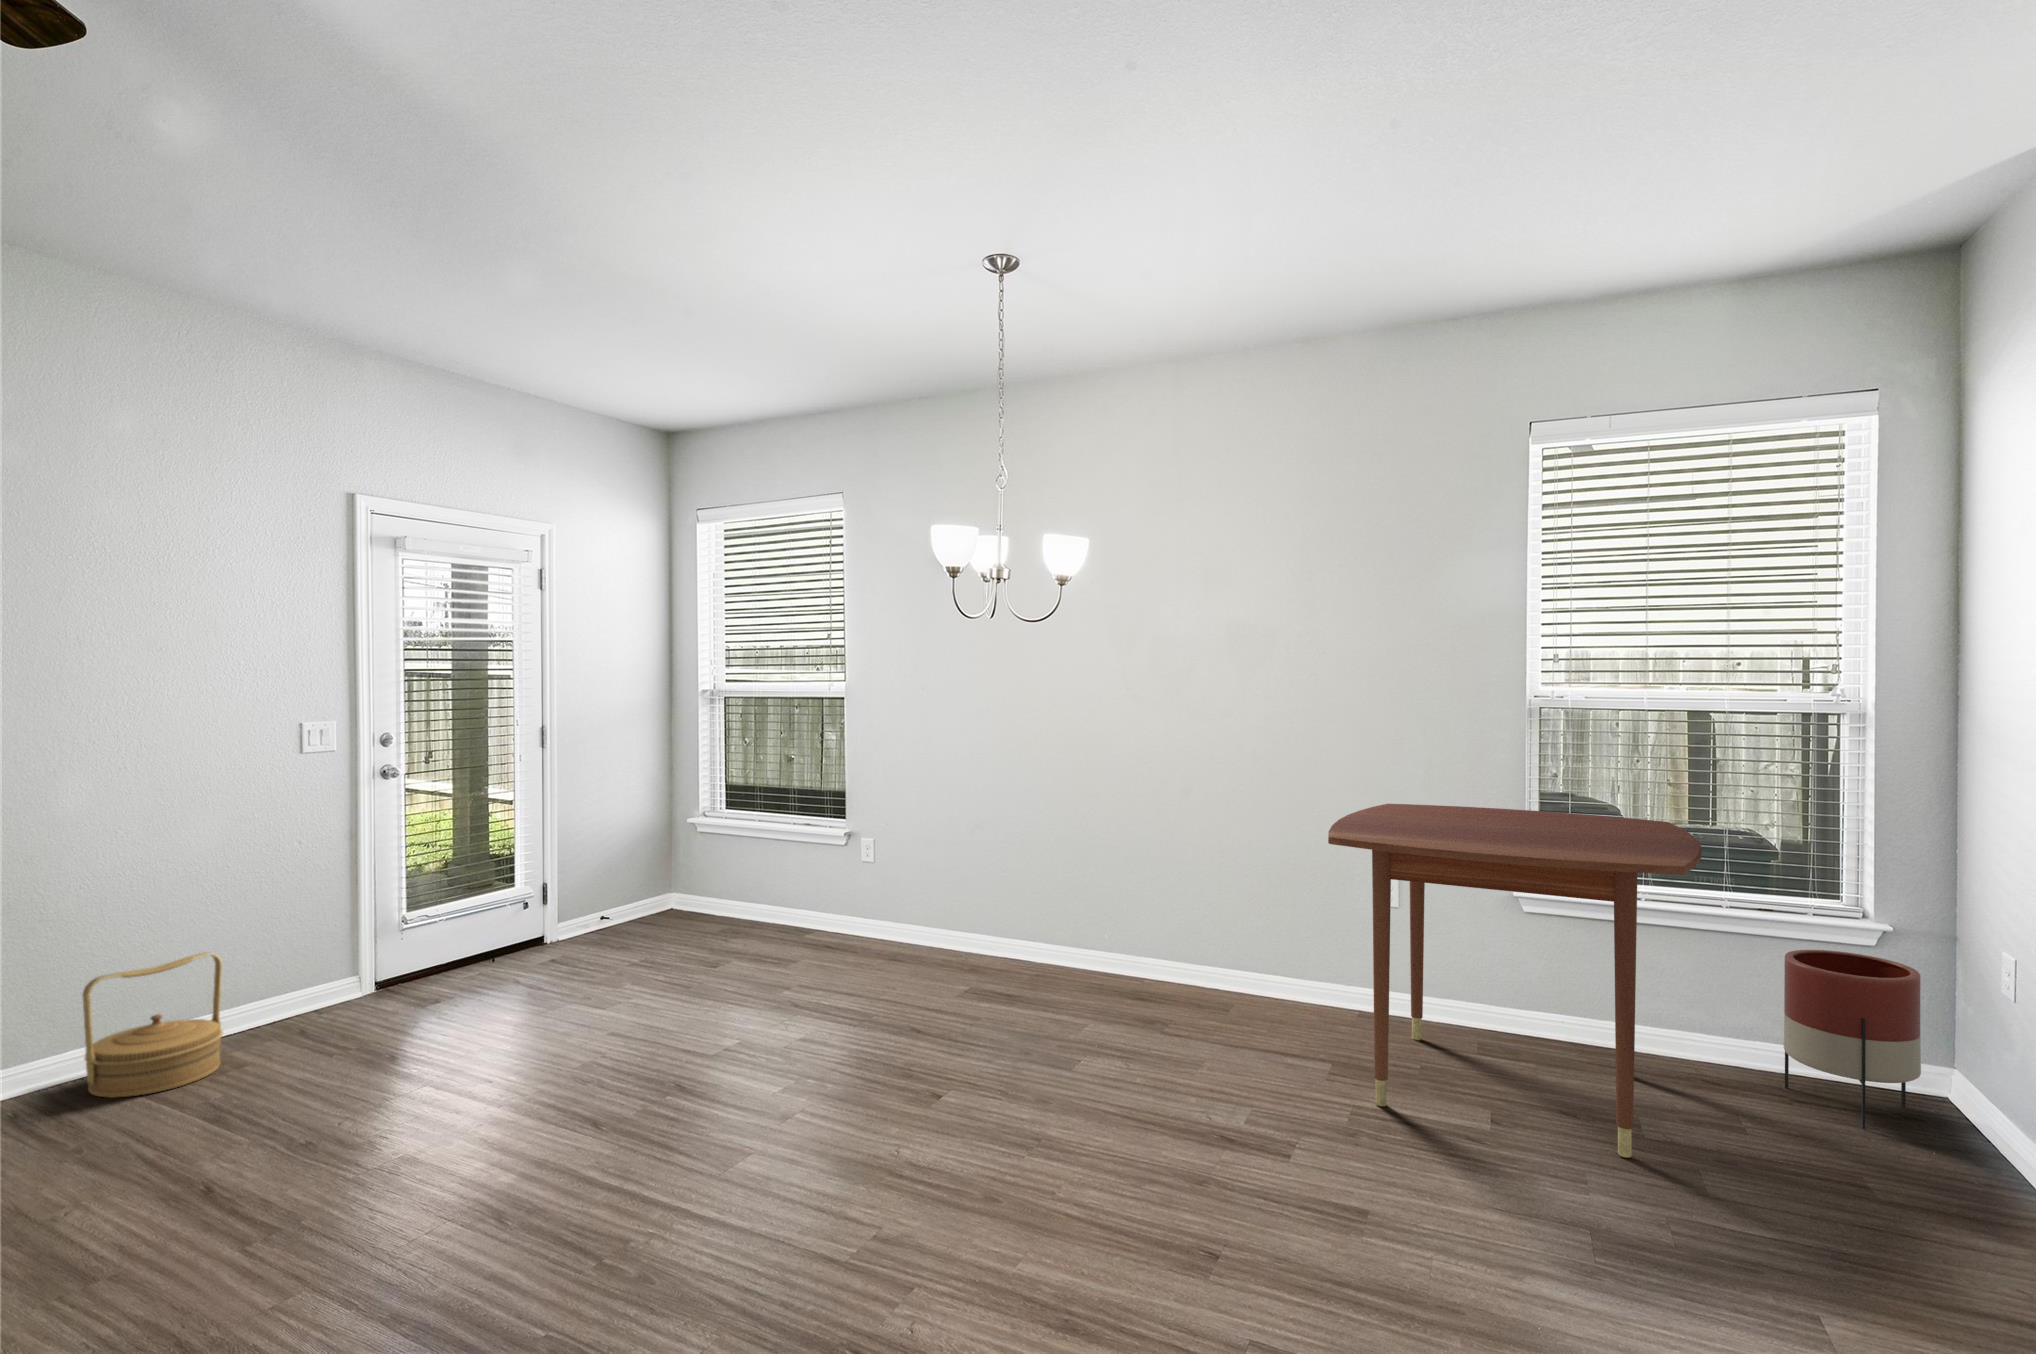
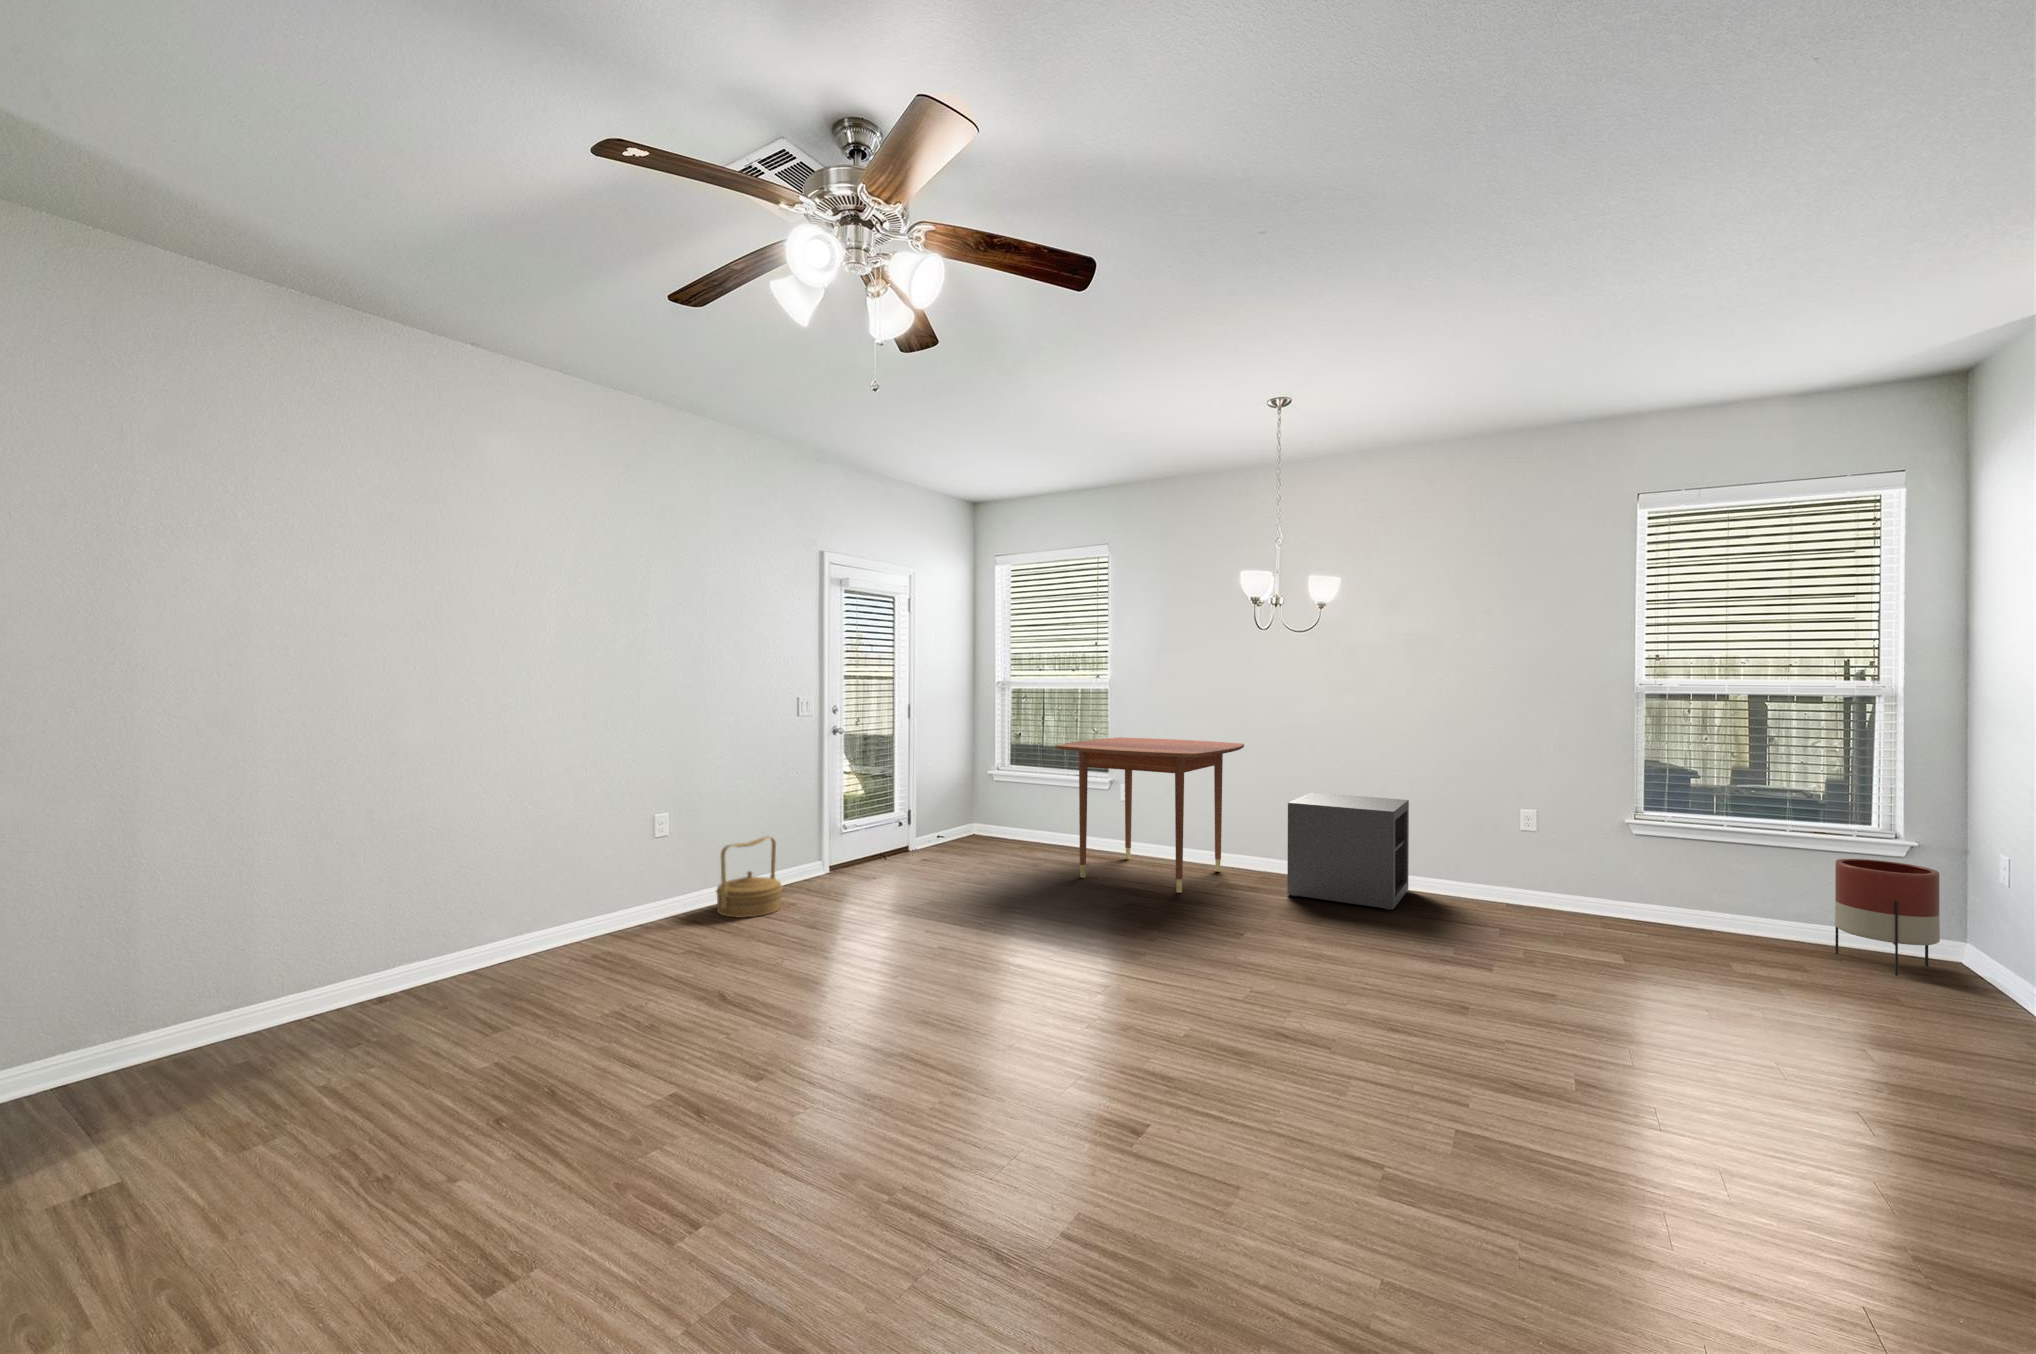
dining table: present [1328,804,1702,1158] -> present [1055,737,1244,893]
storage cabinet: none [1055,851,1233,1031] -> present [1287,793,1409,910]

